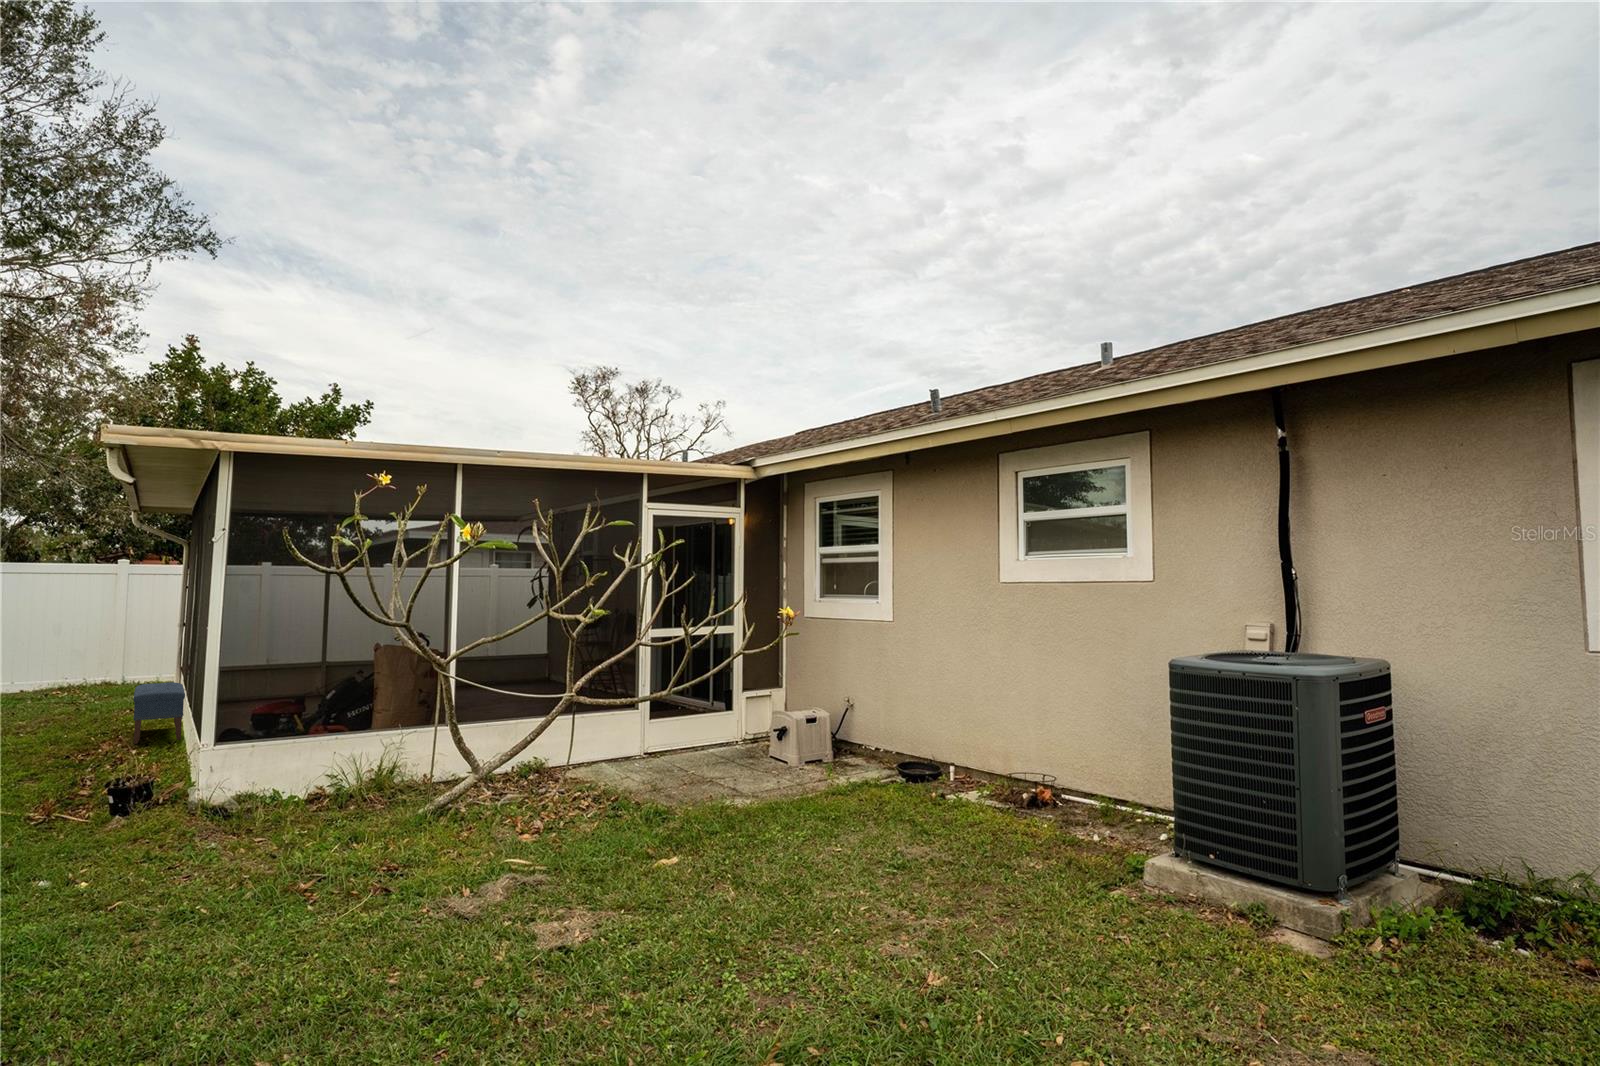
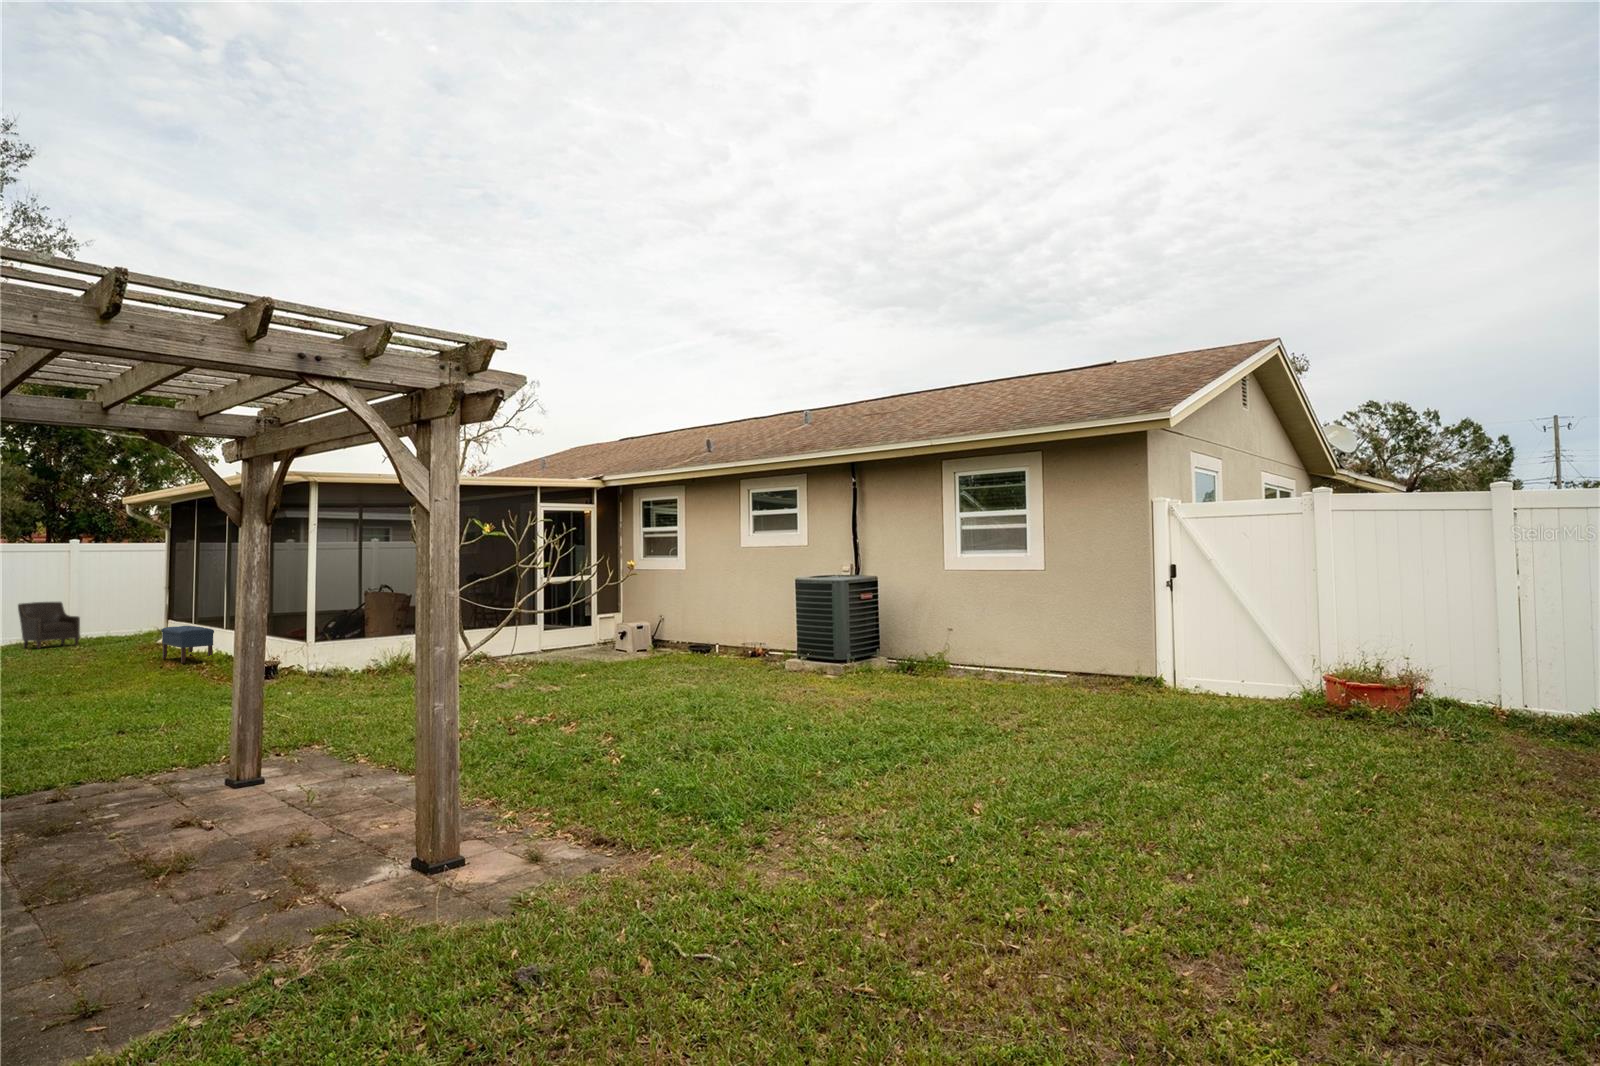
chair: none [49,636,116,698] -> present [18,602,80,649]

